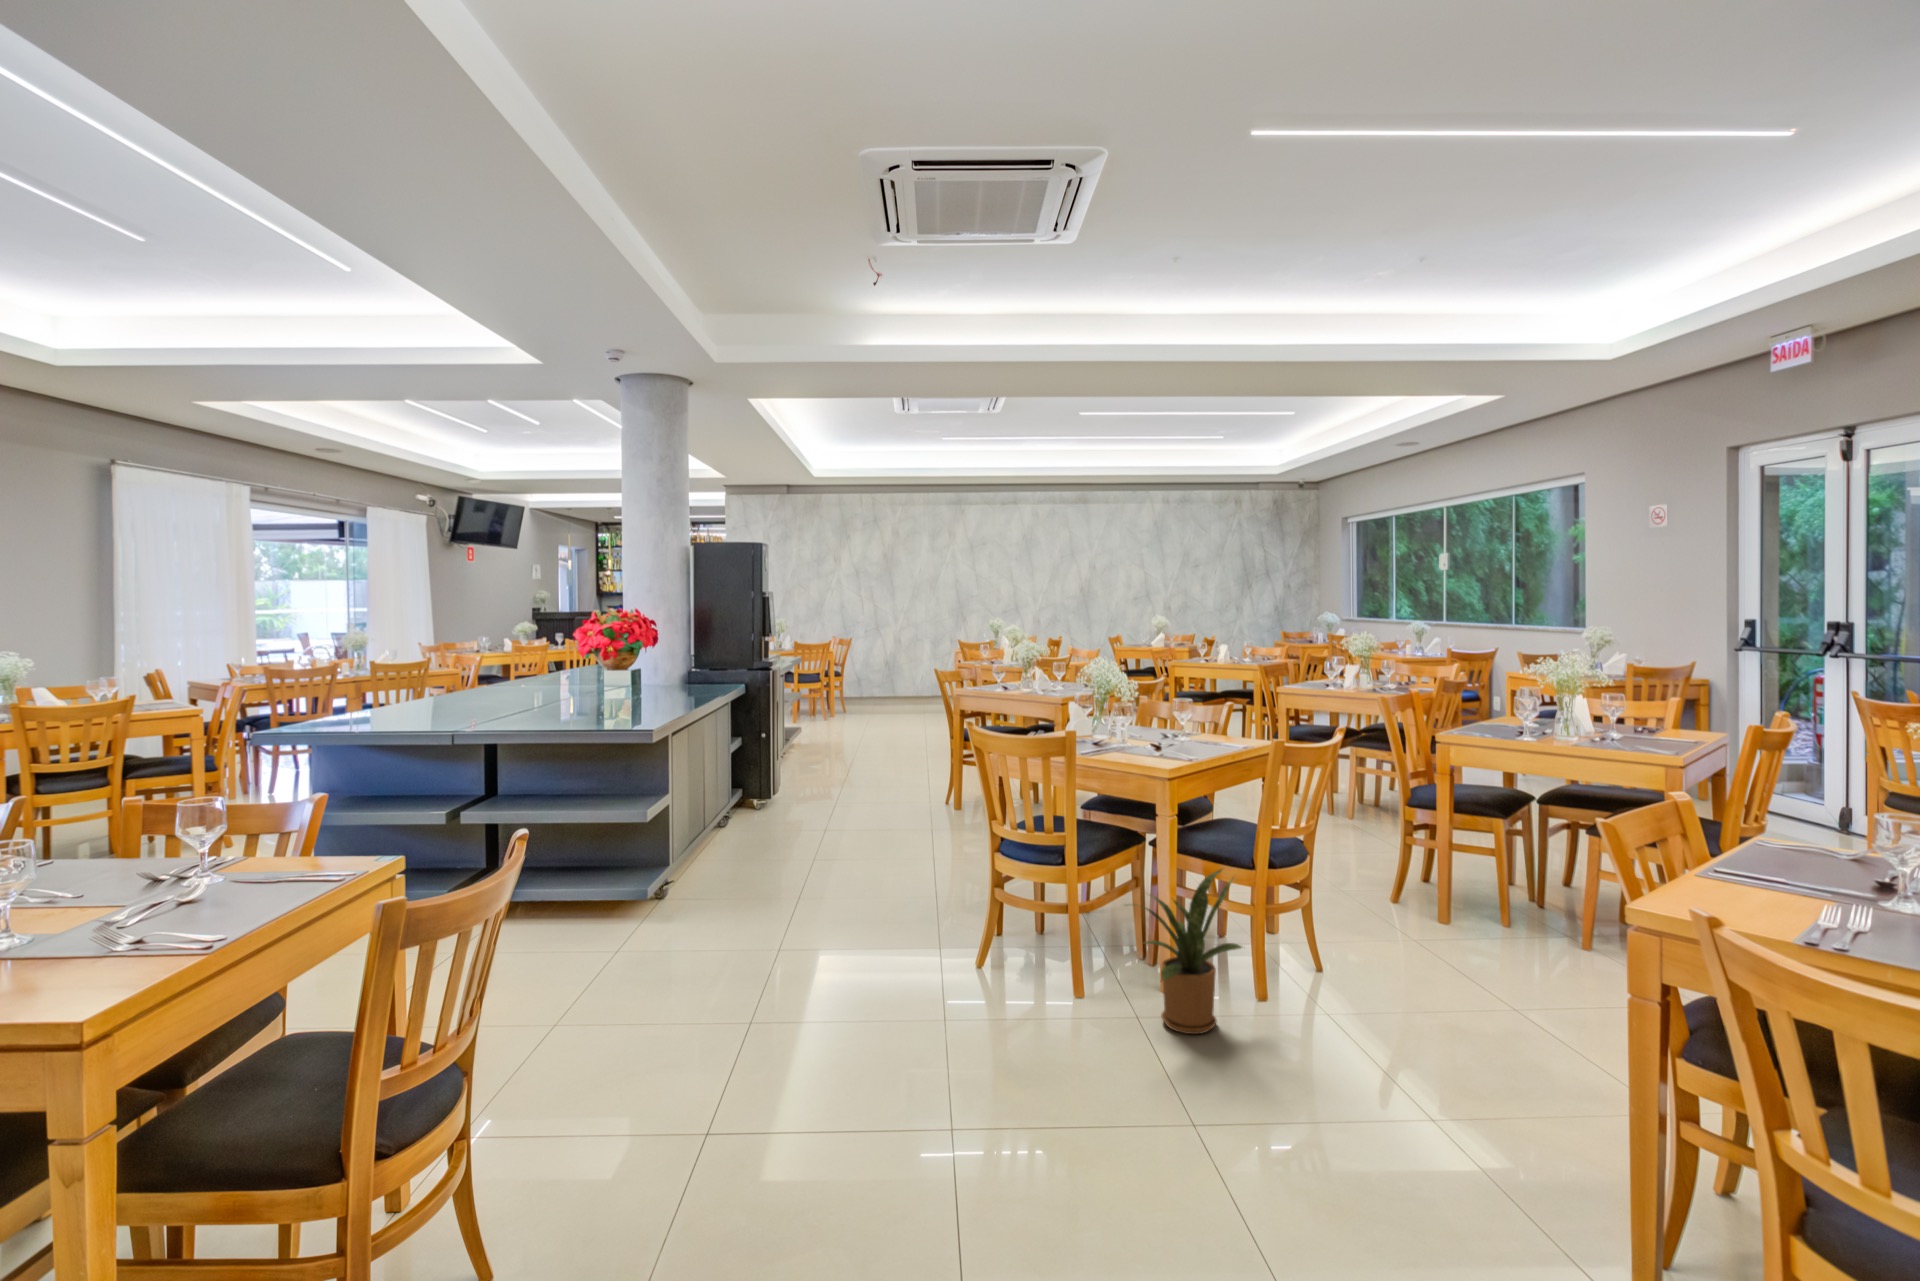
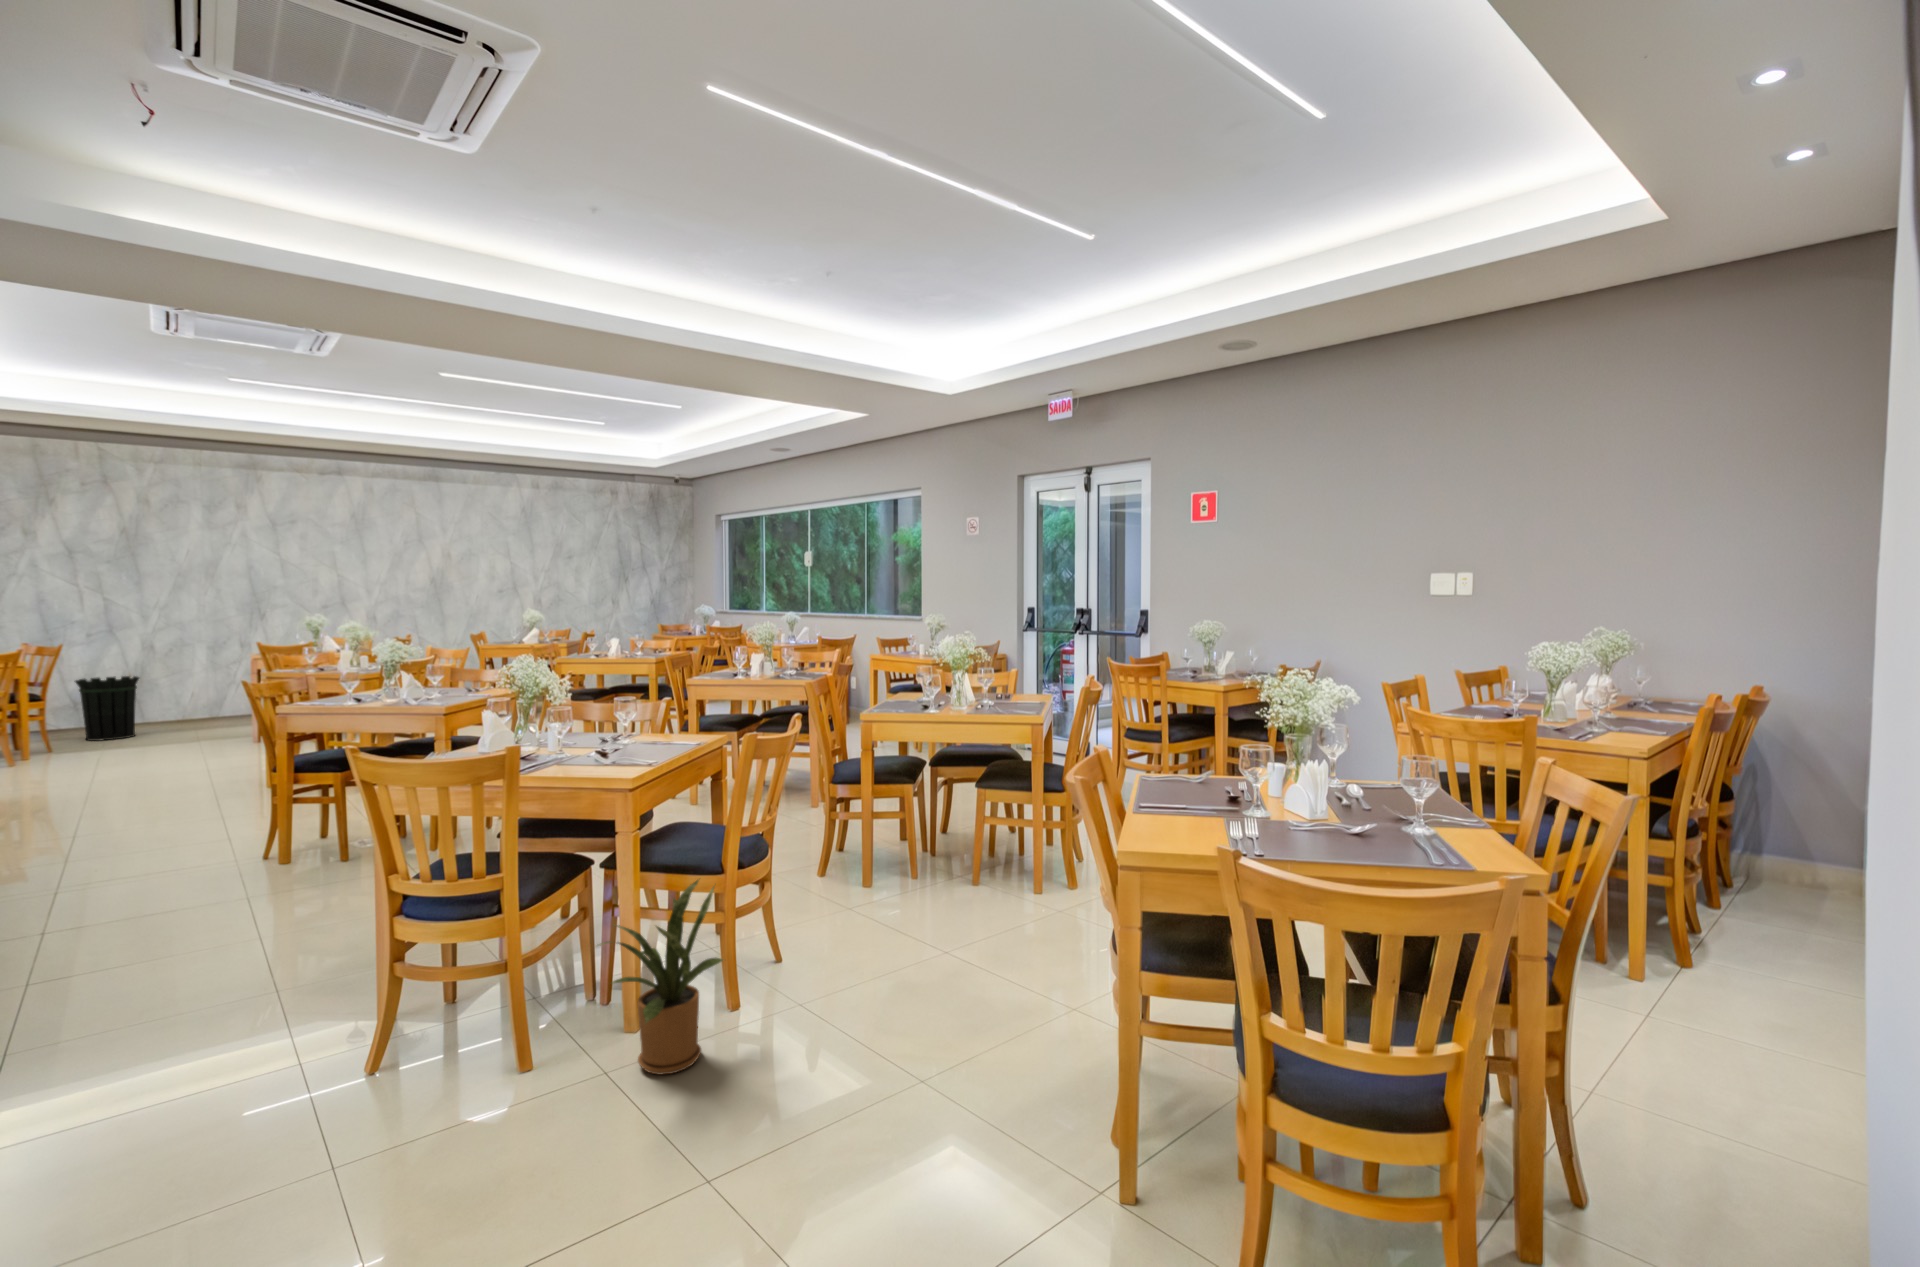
waste bin: none [861,663,896,709] -> present [75,676,139,741]

